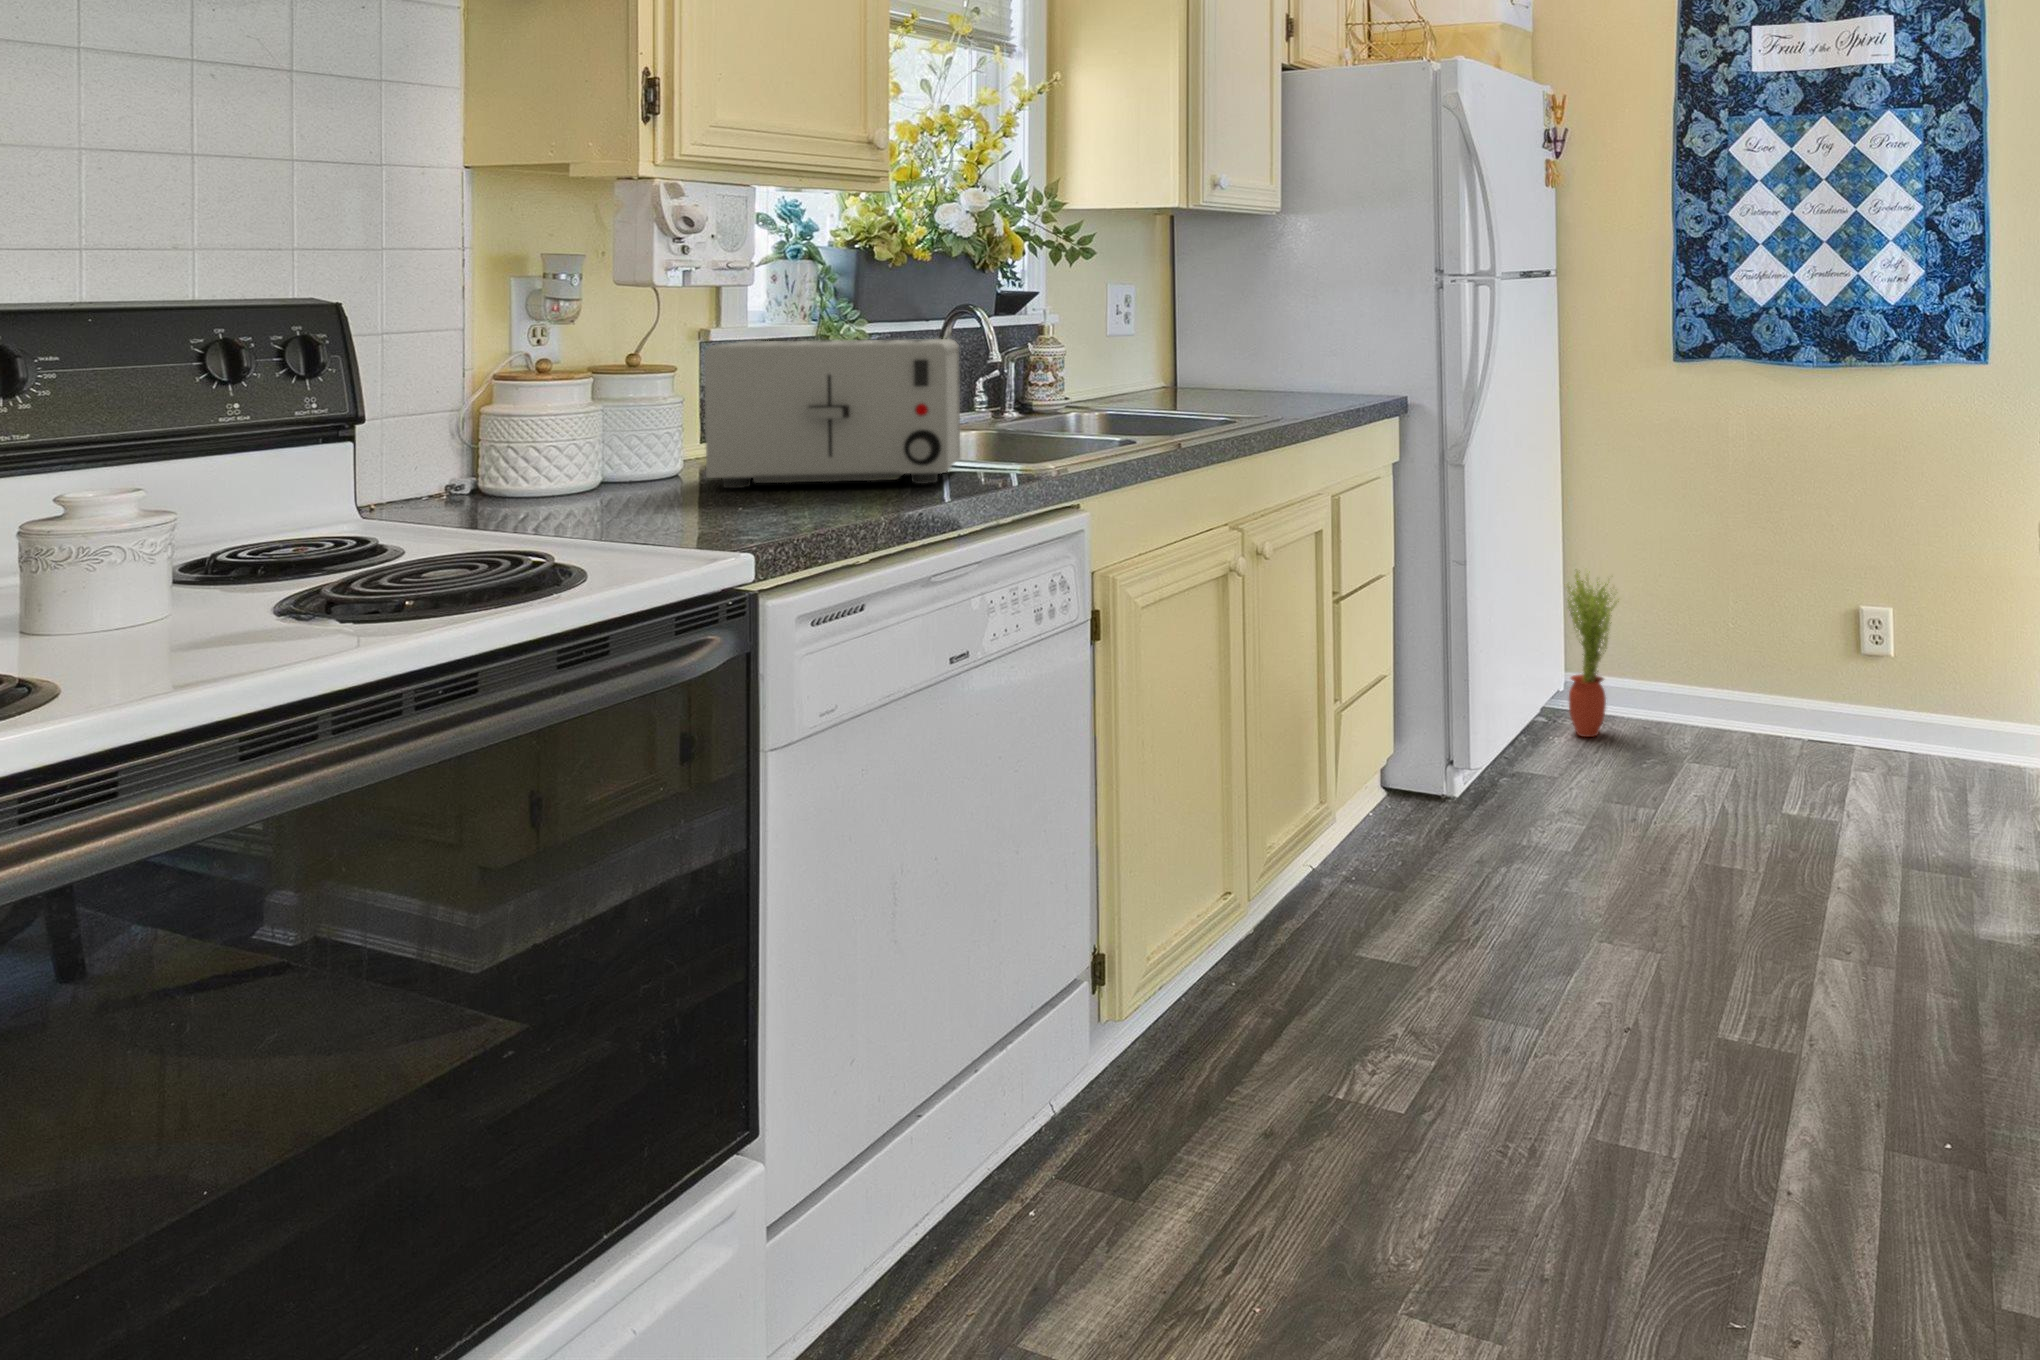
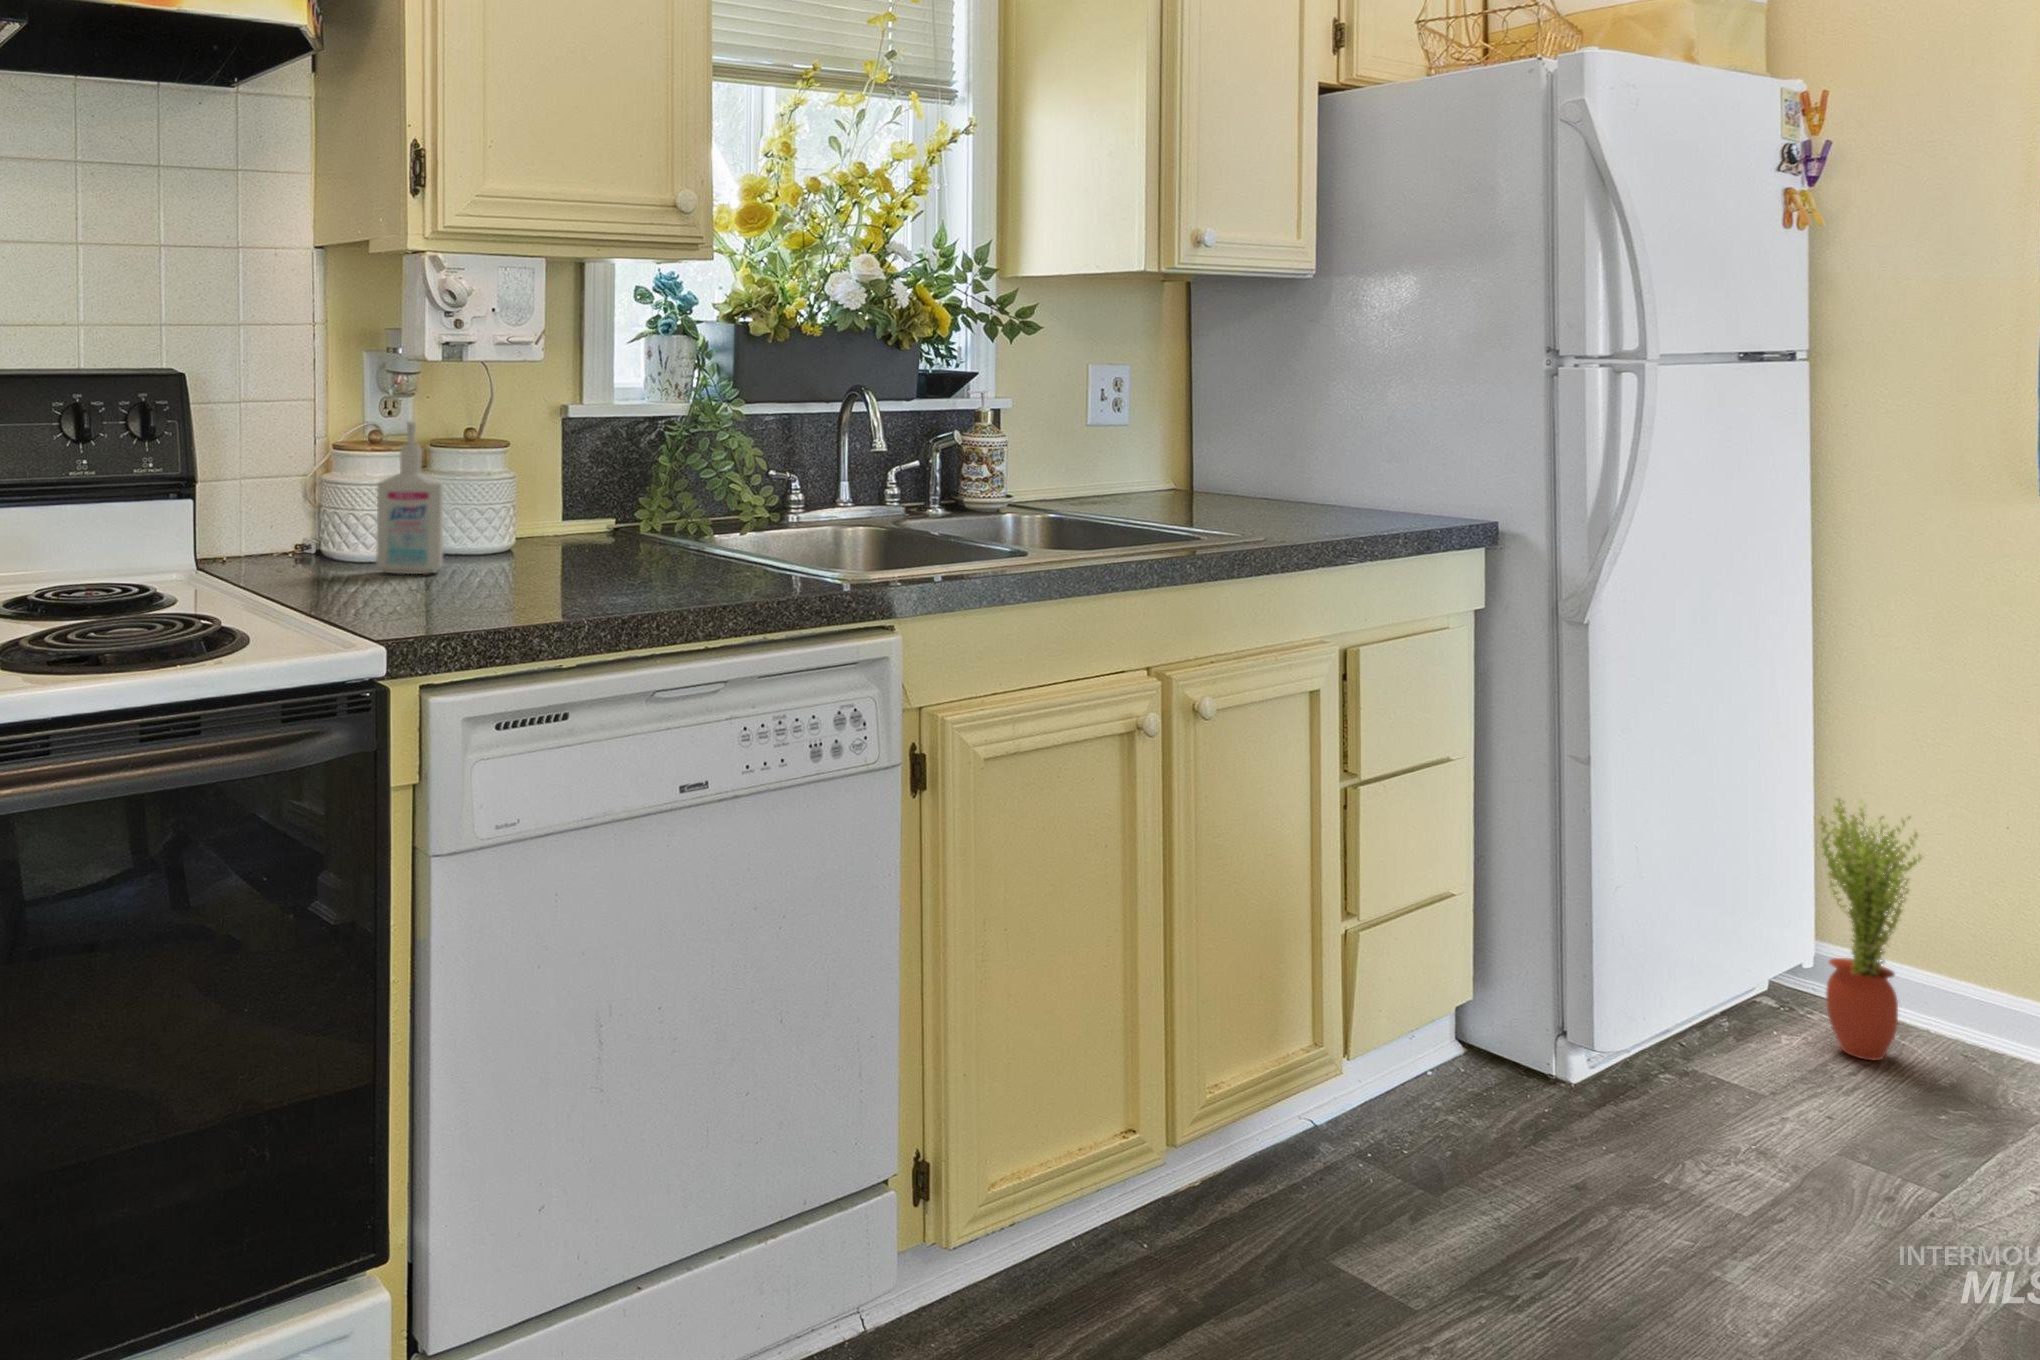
toaster: present [704,339,960,488] -> none [497,418,776,585]
bottle: none [578,348,652,502] -> present [376,421,443,574]

